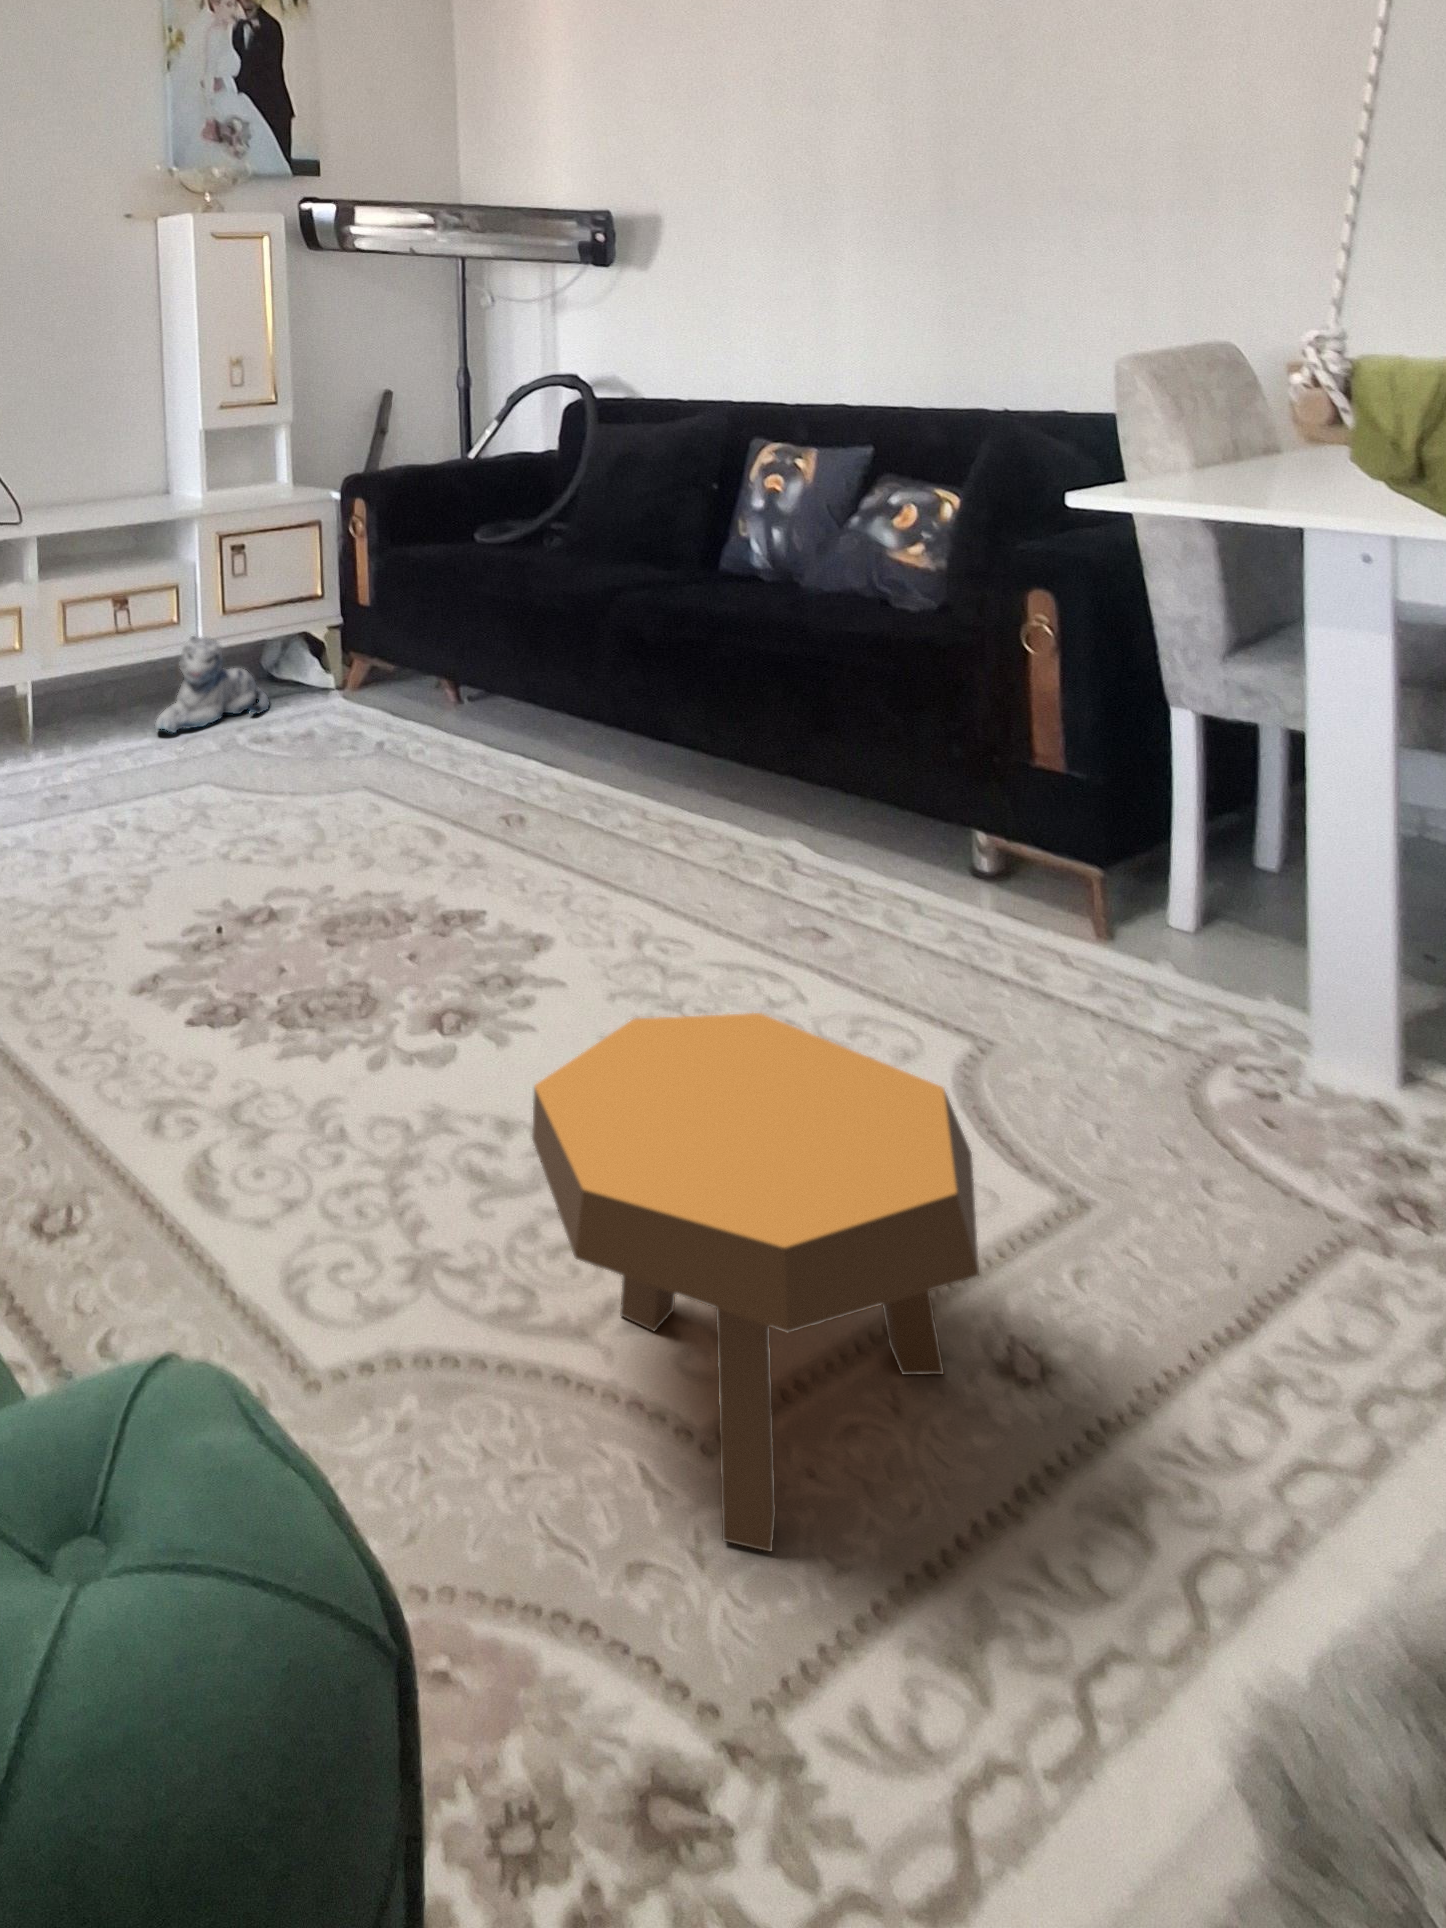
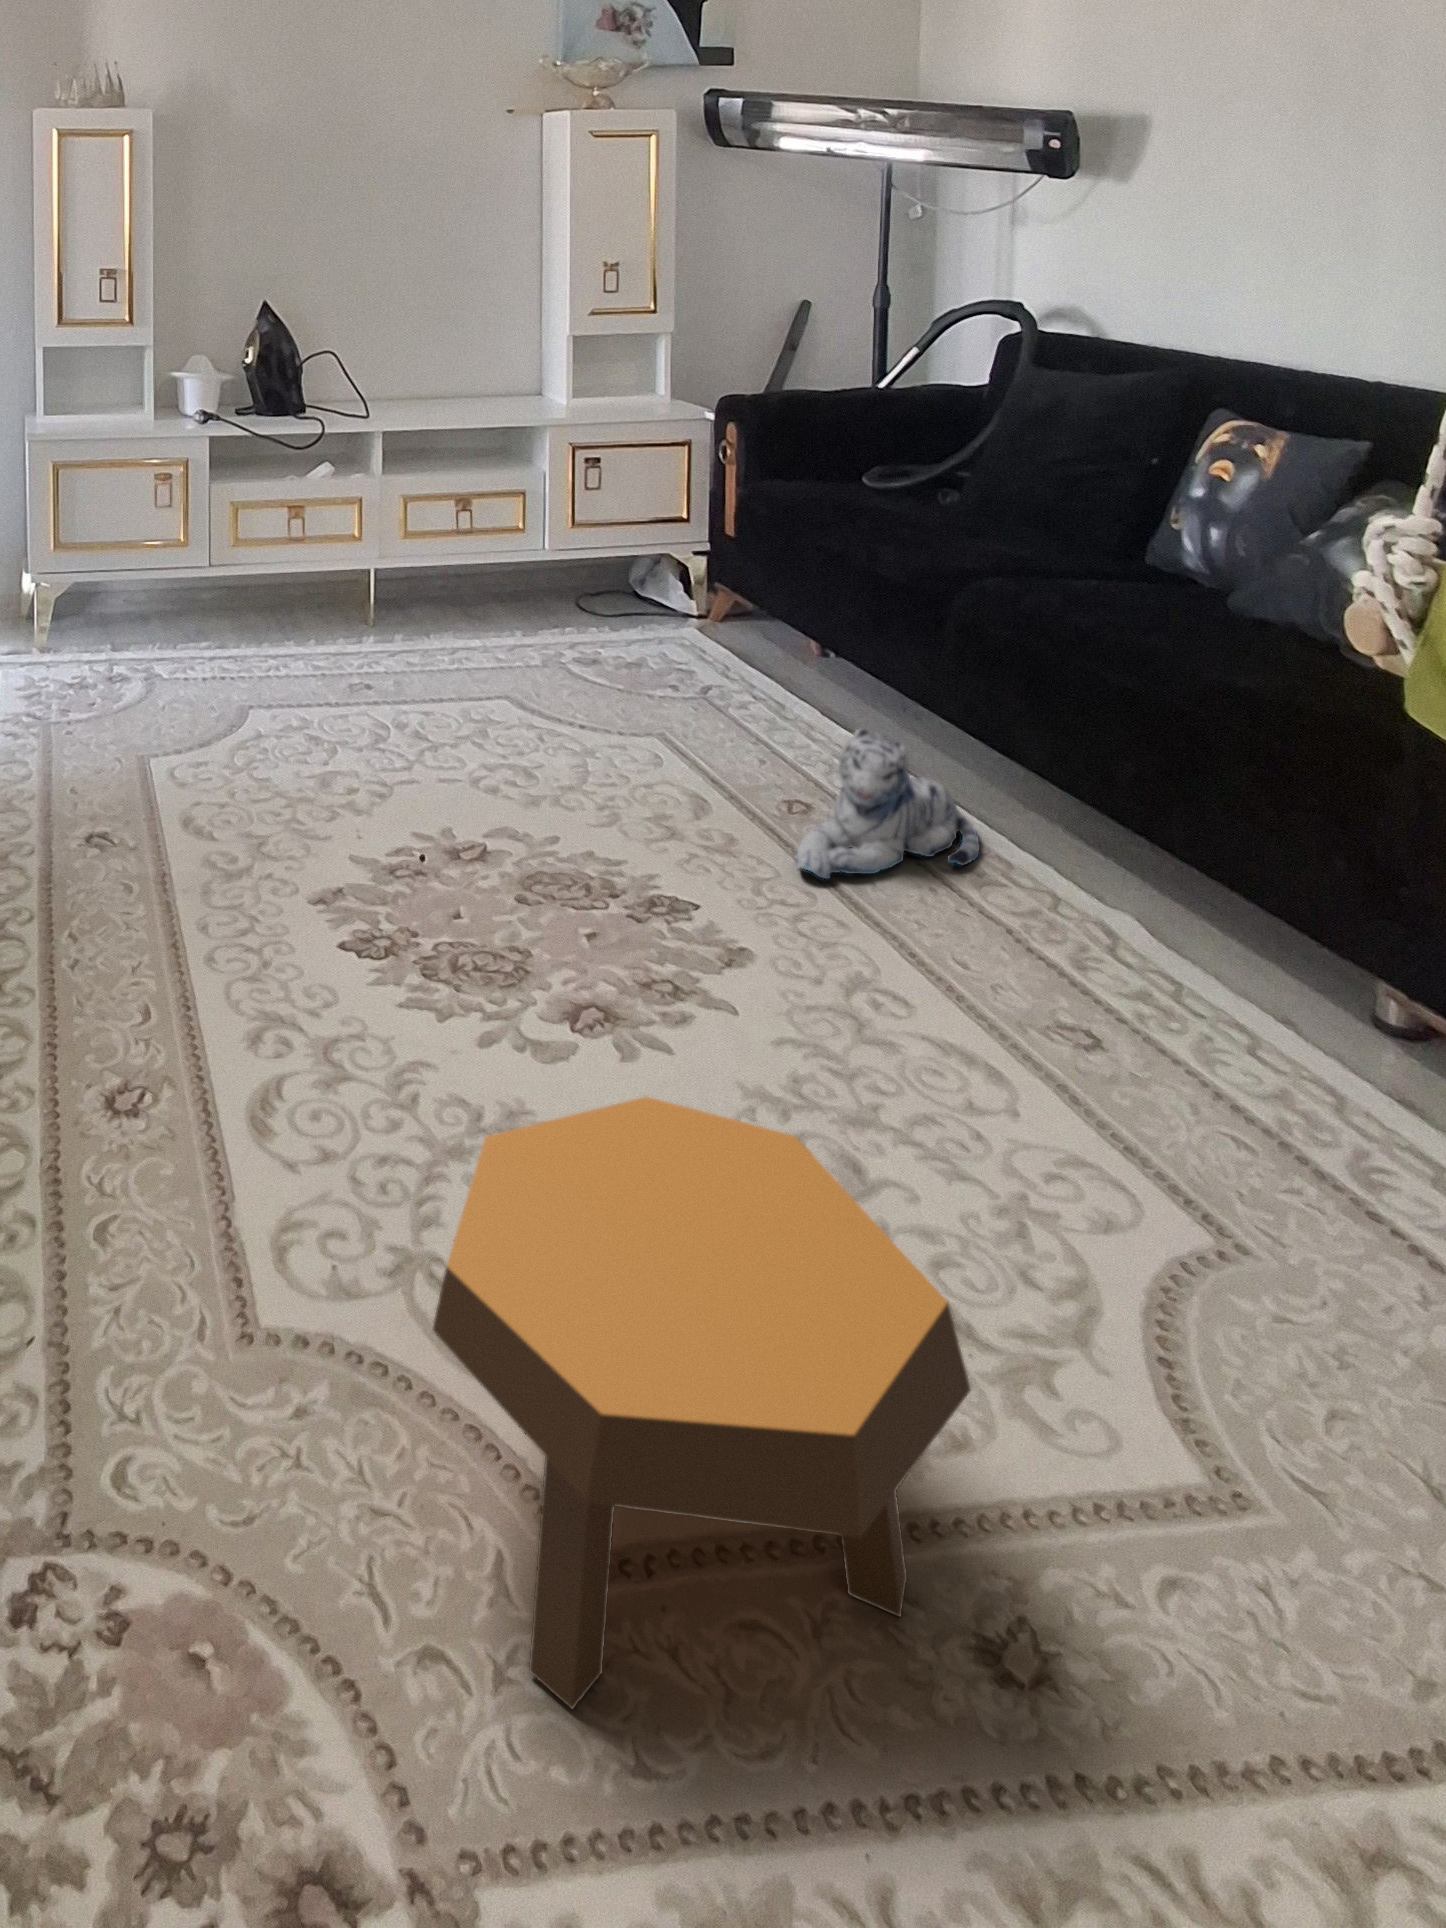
plush toy: present [155,636,269,733] -> present [795,729,980,879]

